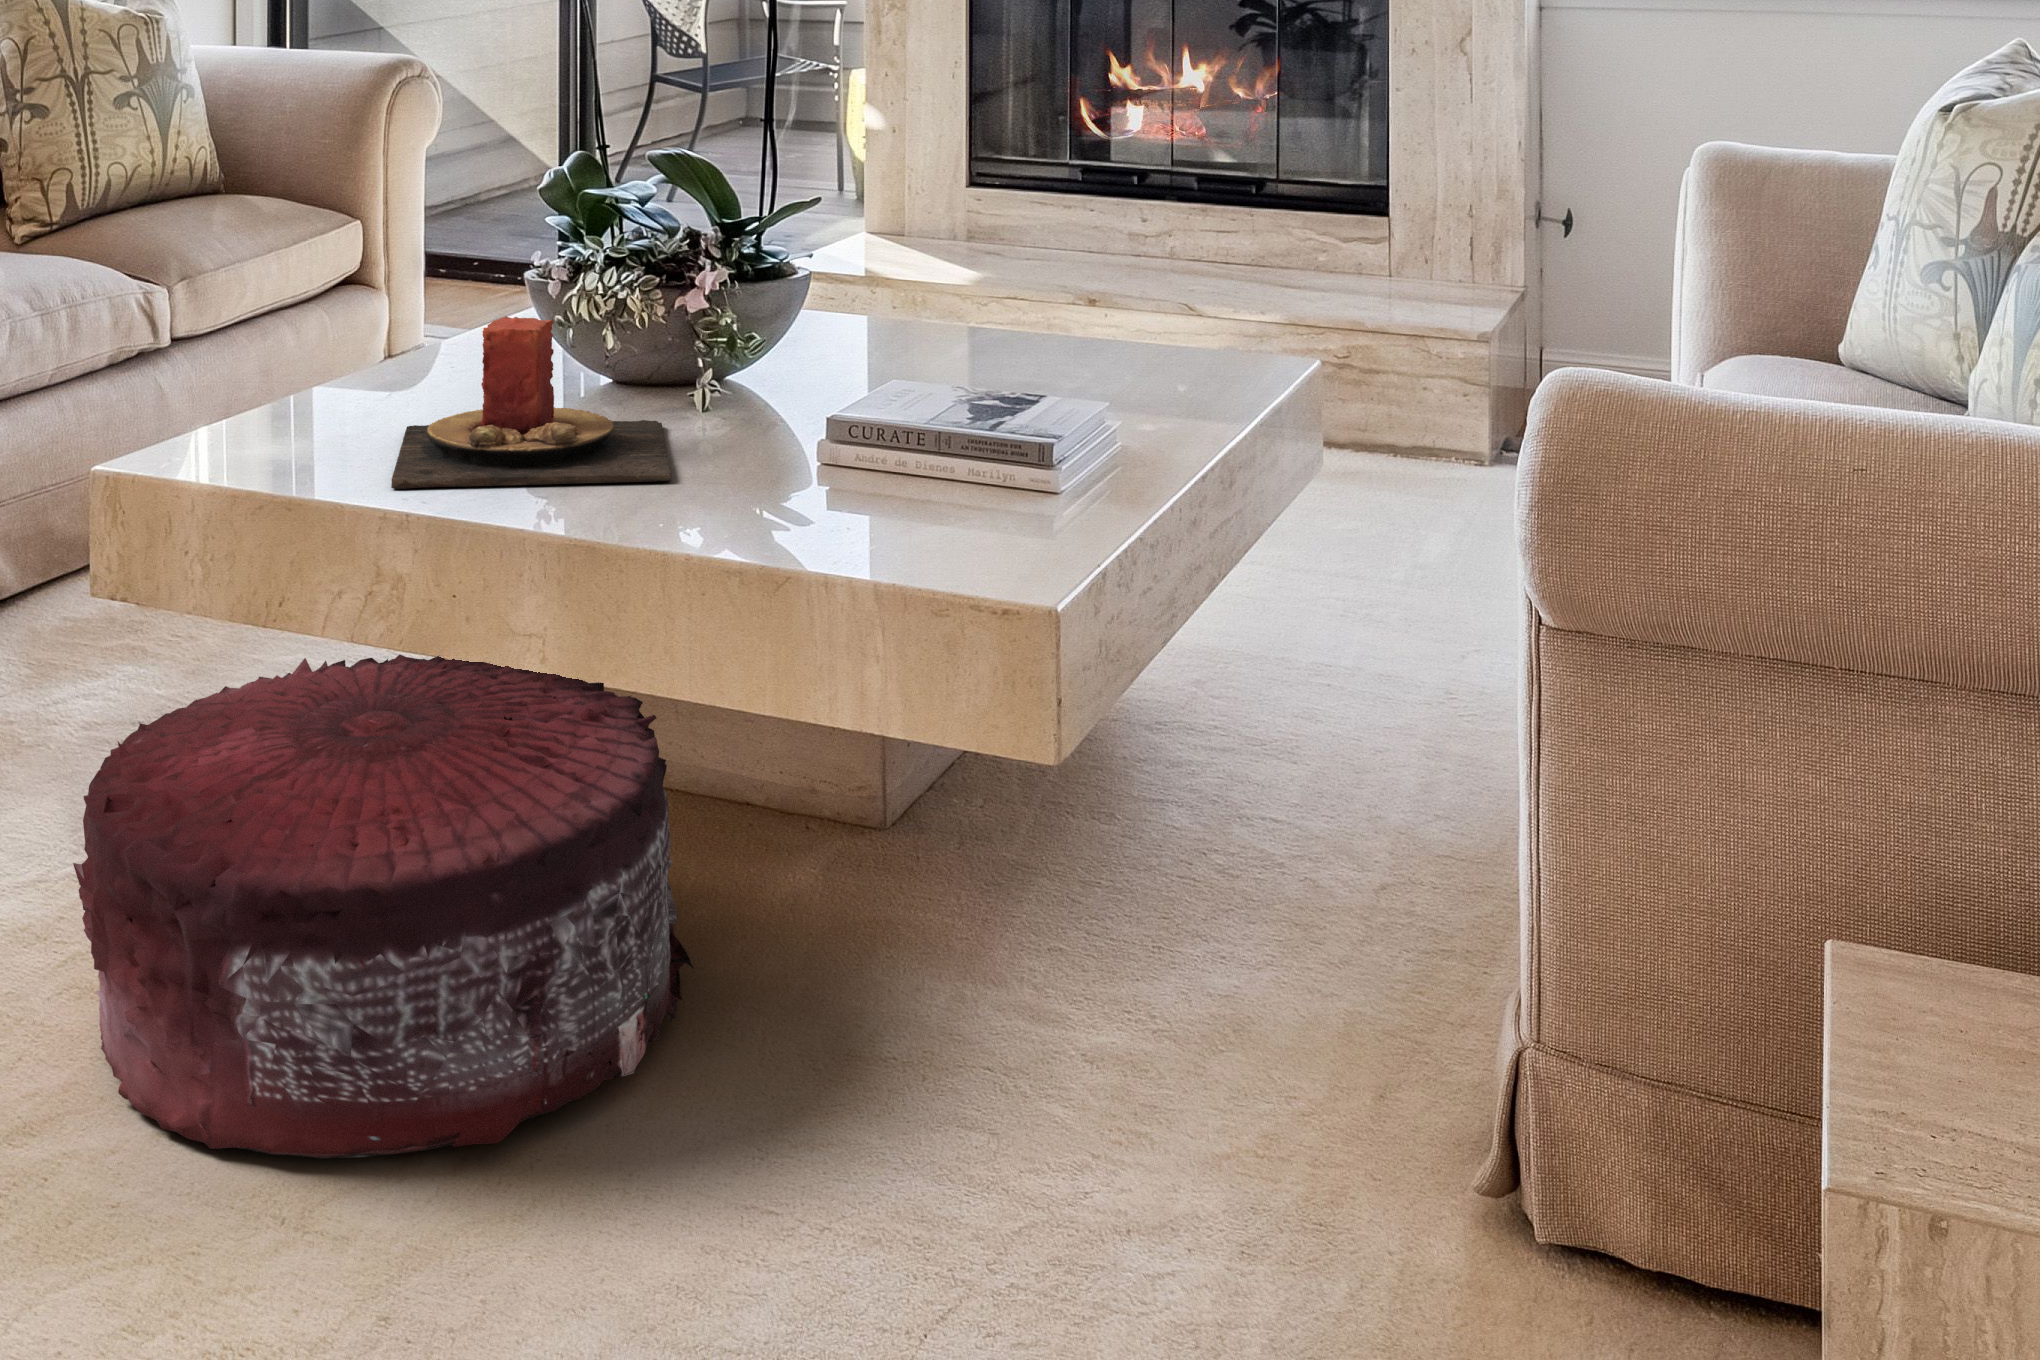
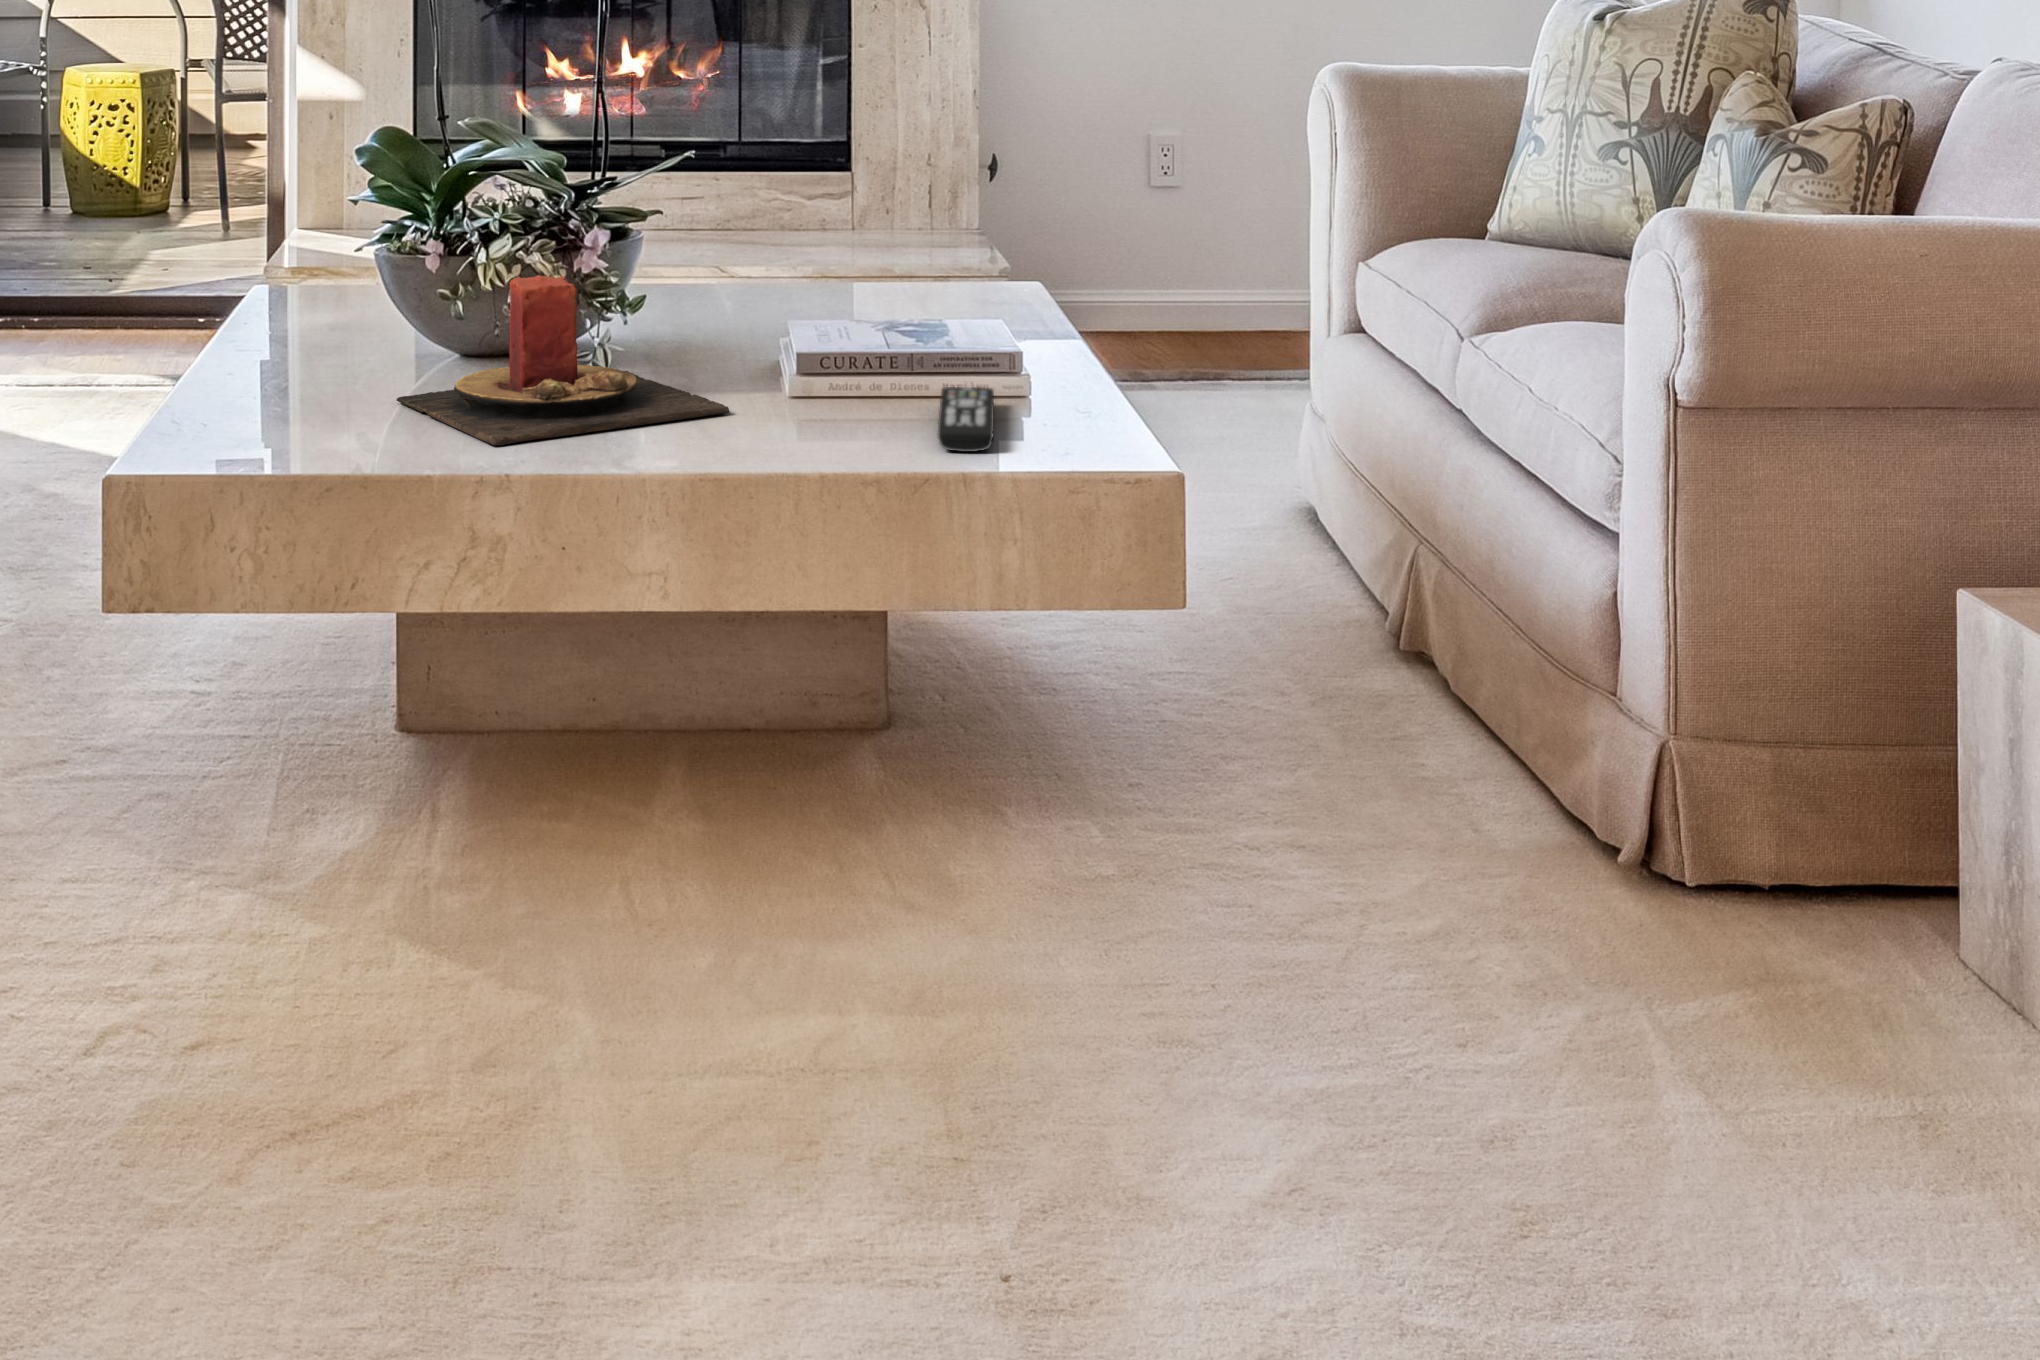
remote control: none [784,481,945,560] -> present [937,387,994,452]
pouf: present [73,655,693,1158] -> none [394,577,944,1025]

